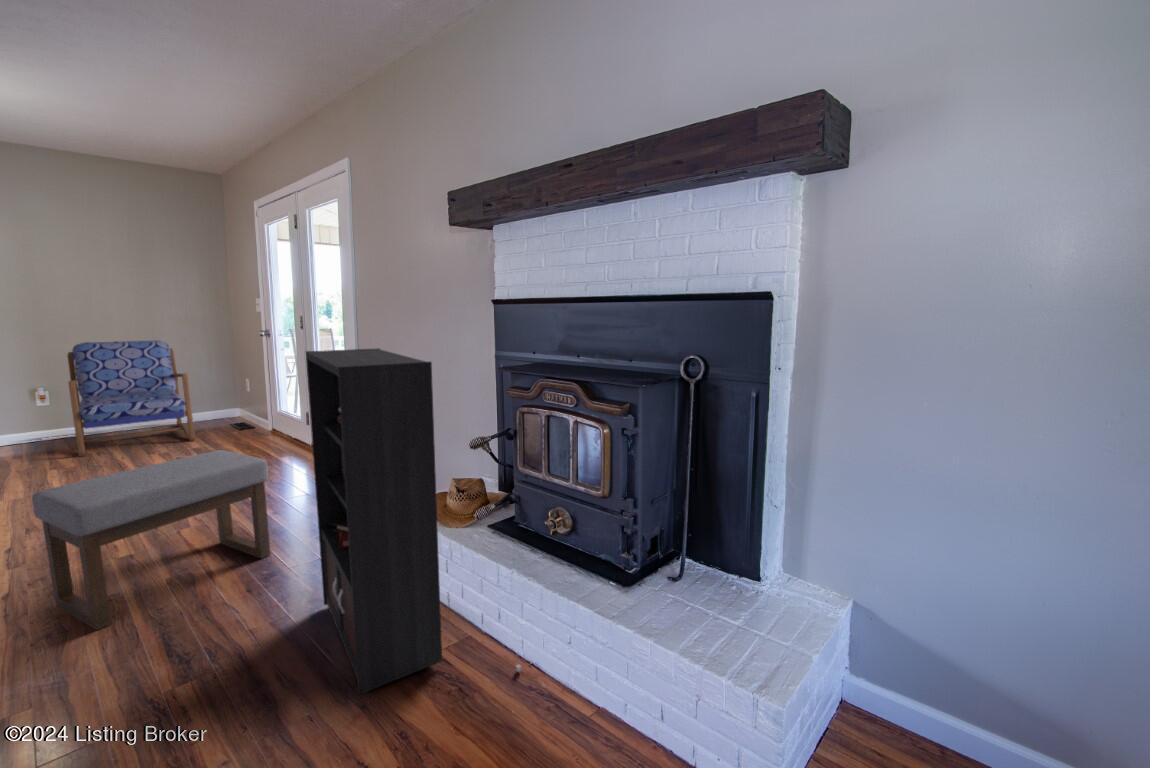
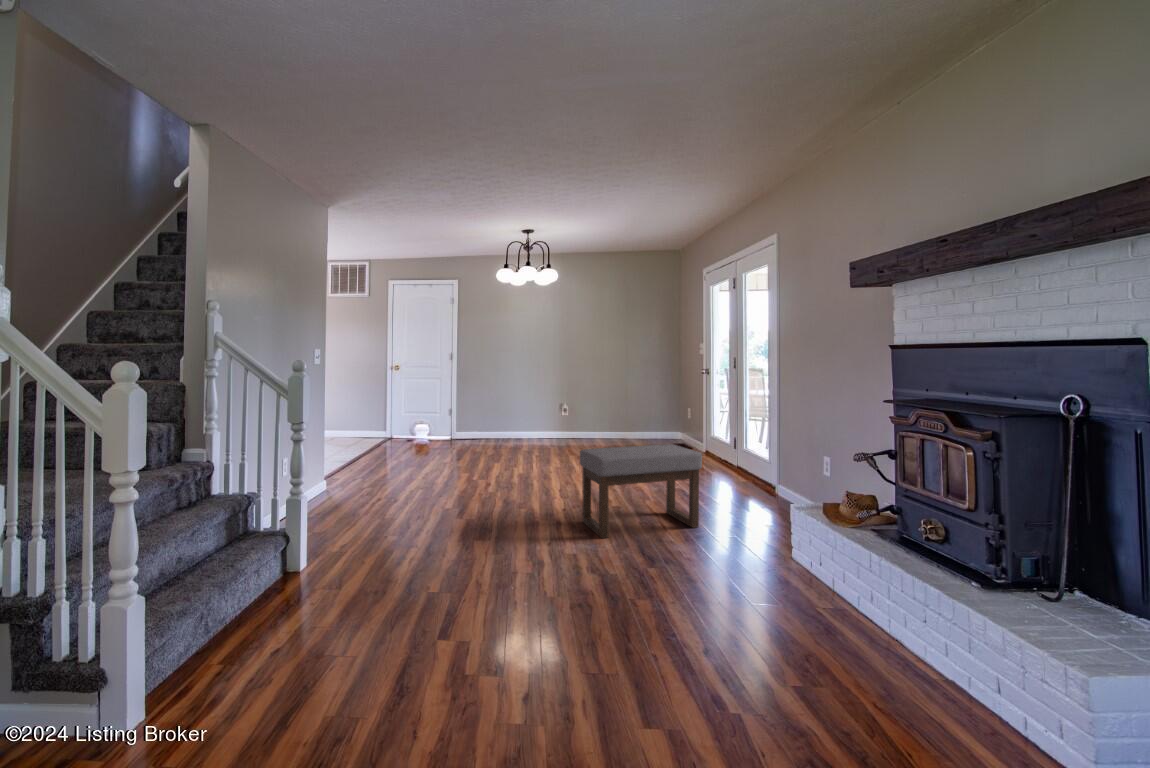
armchair: present [68,340,195,457] -> none [588,377,652,451]
bookcase: present [306,348,521,694] -> none [734,366,901,659]

